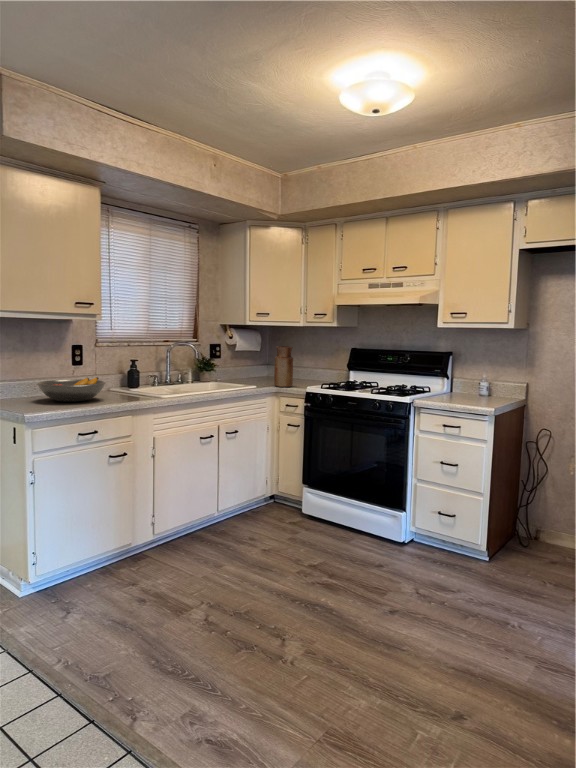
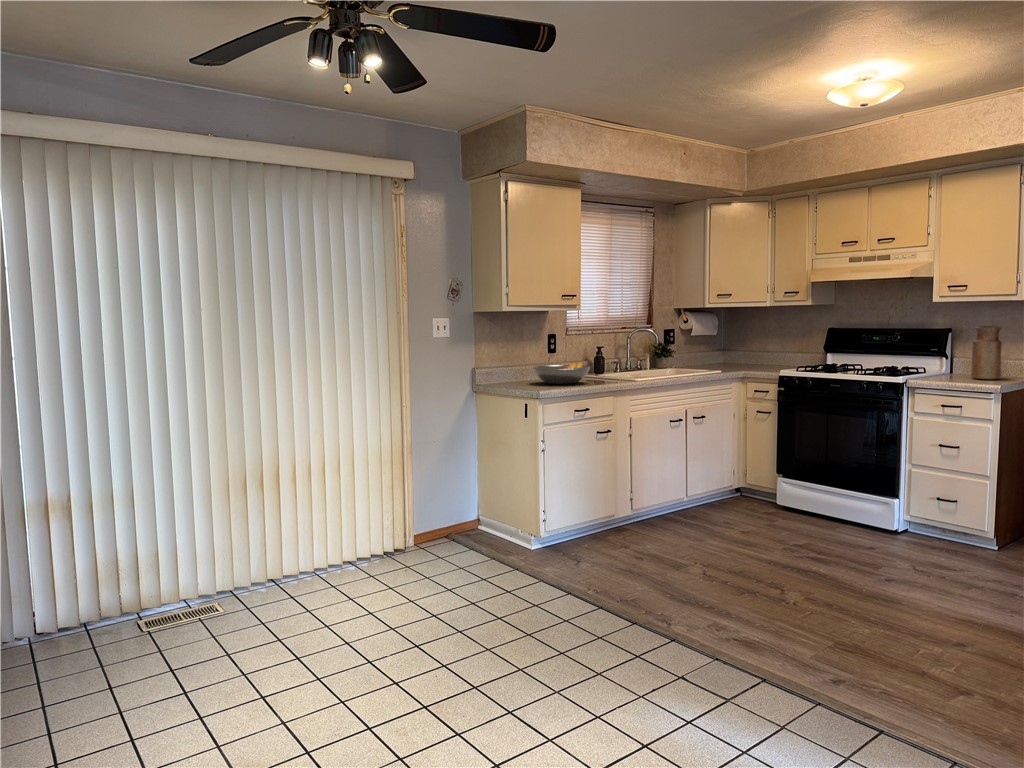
vase: present [274,346,293,387] -> present [971,326,1002,380]

